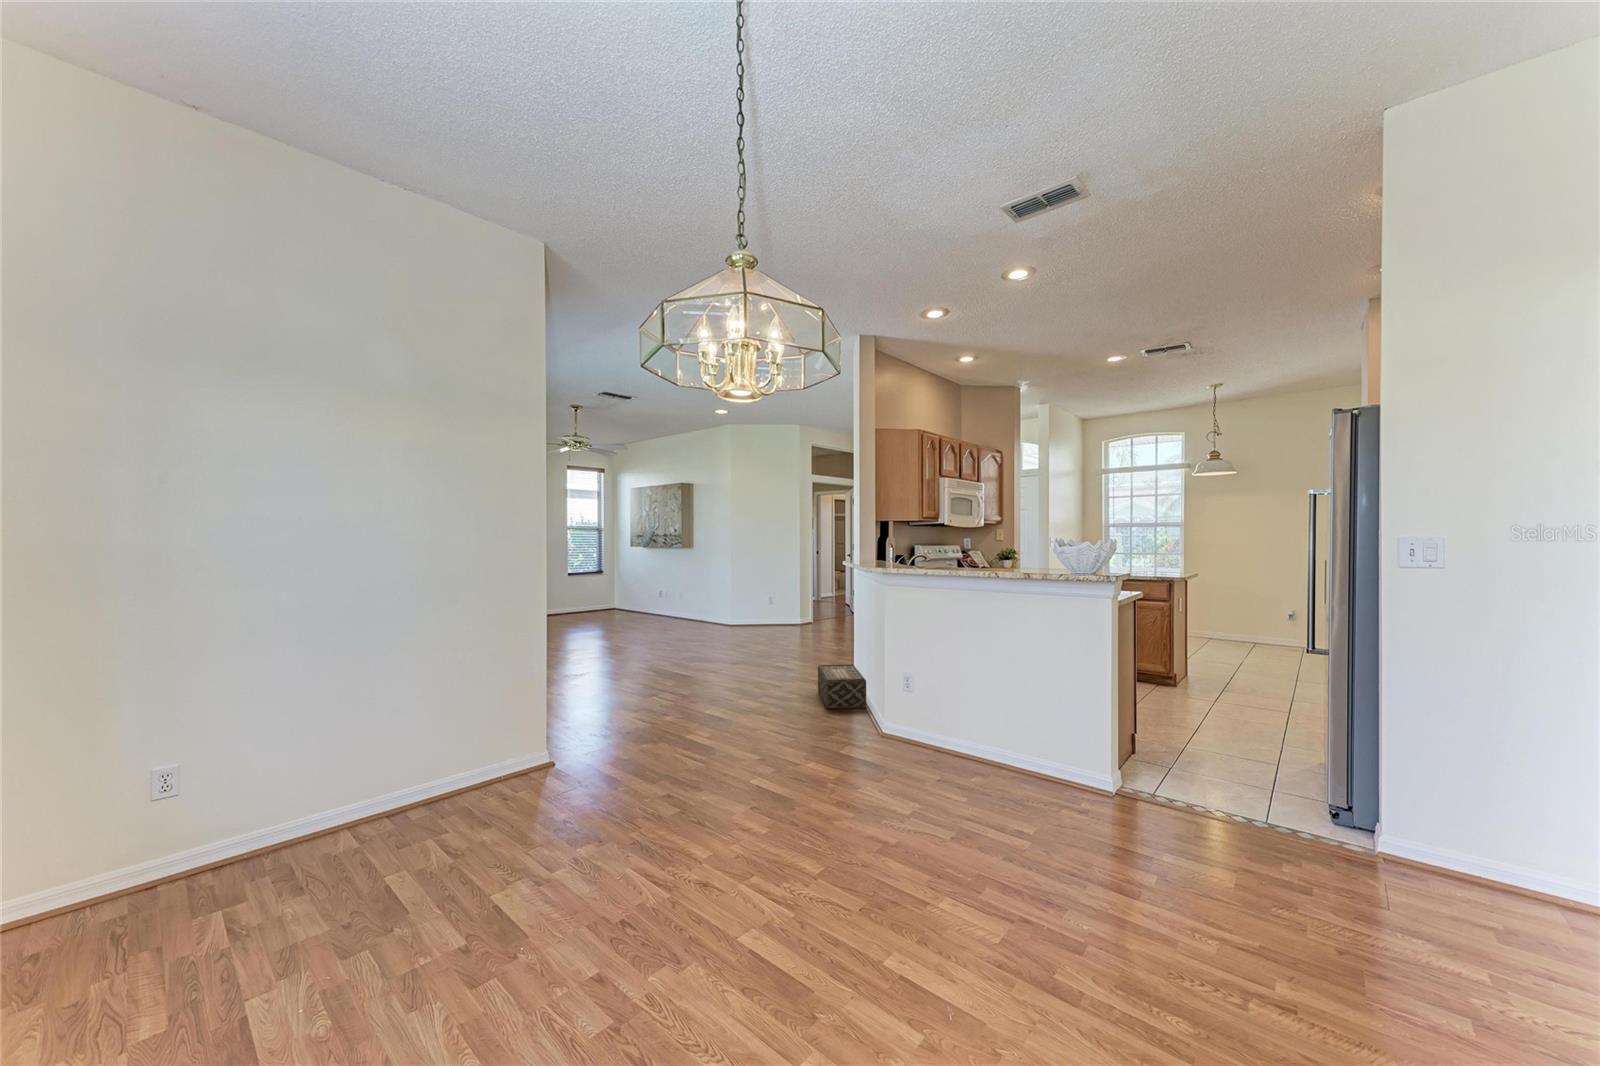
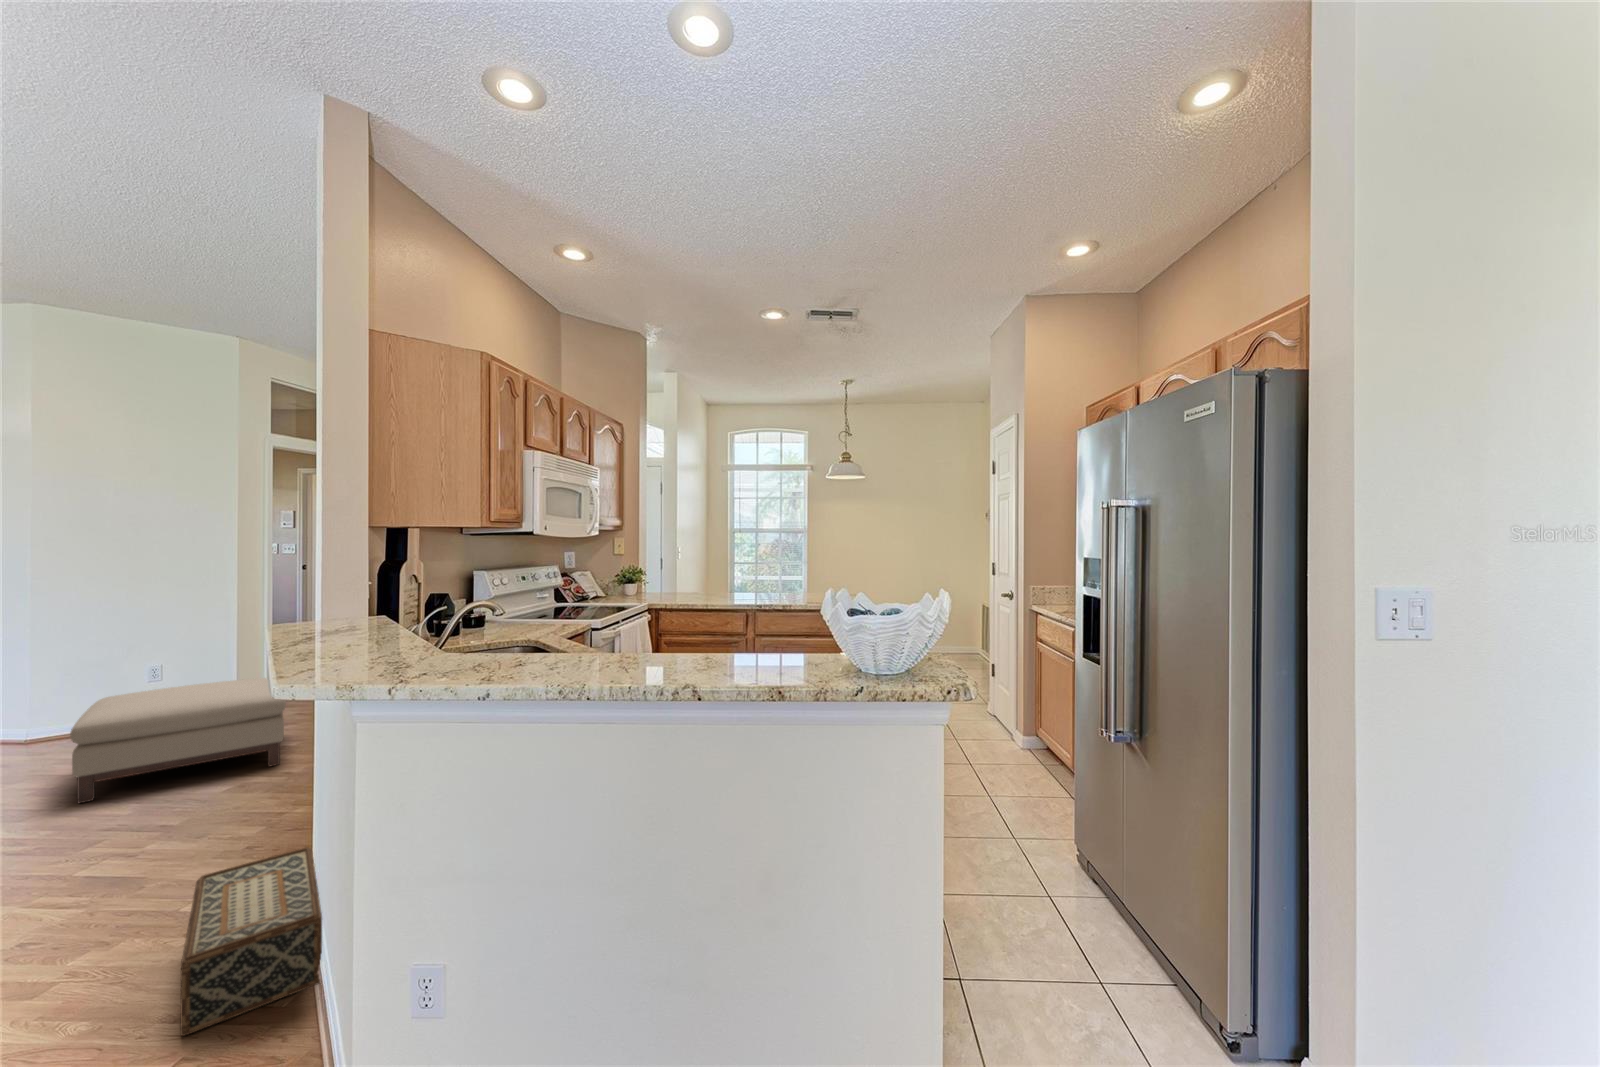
ottoman: none [749,607,823,652] -> present [70,678,286,803]

